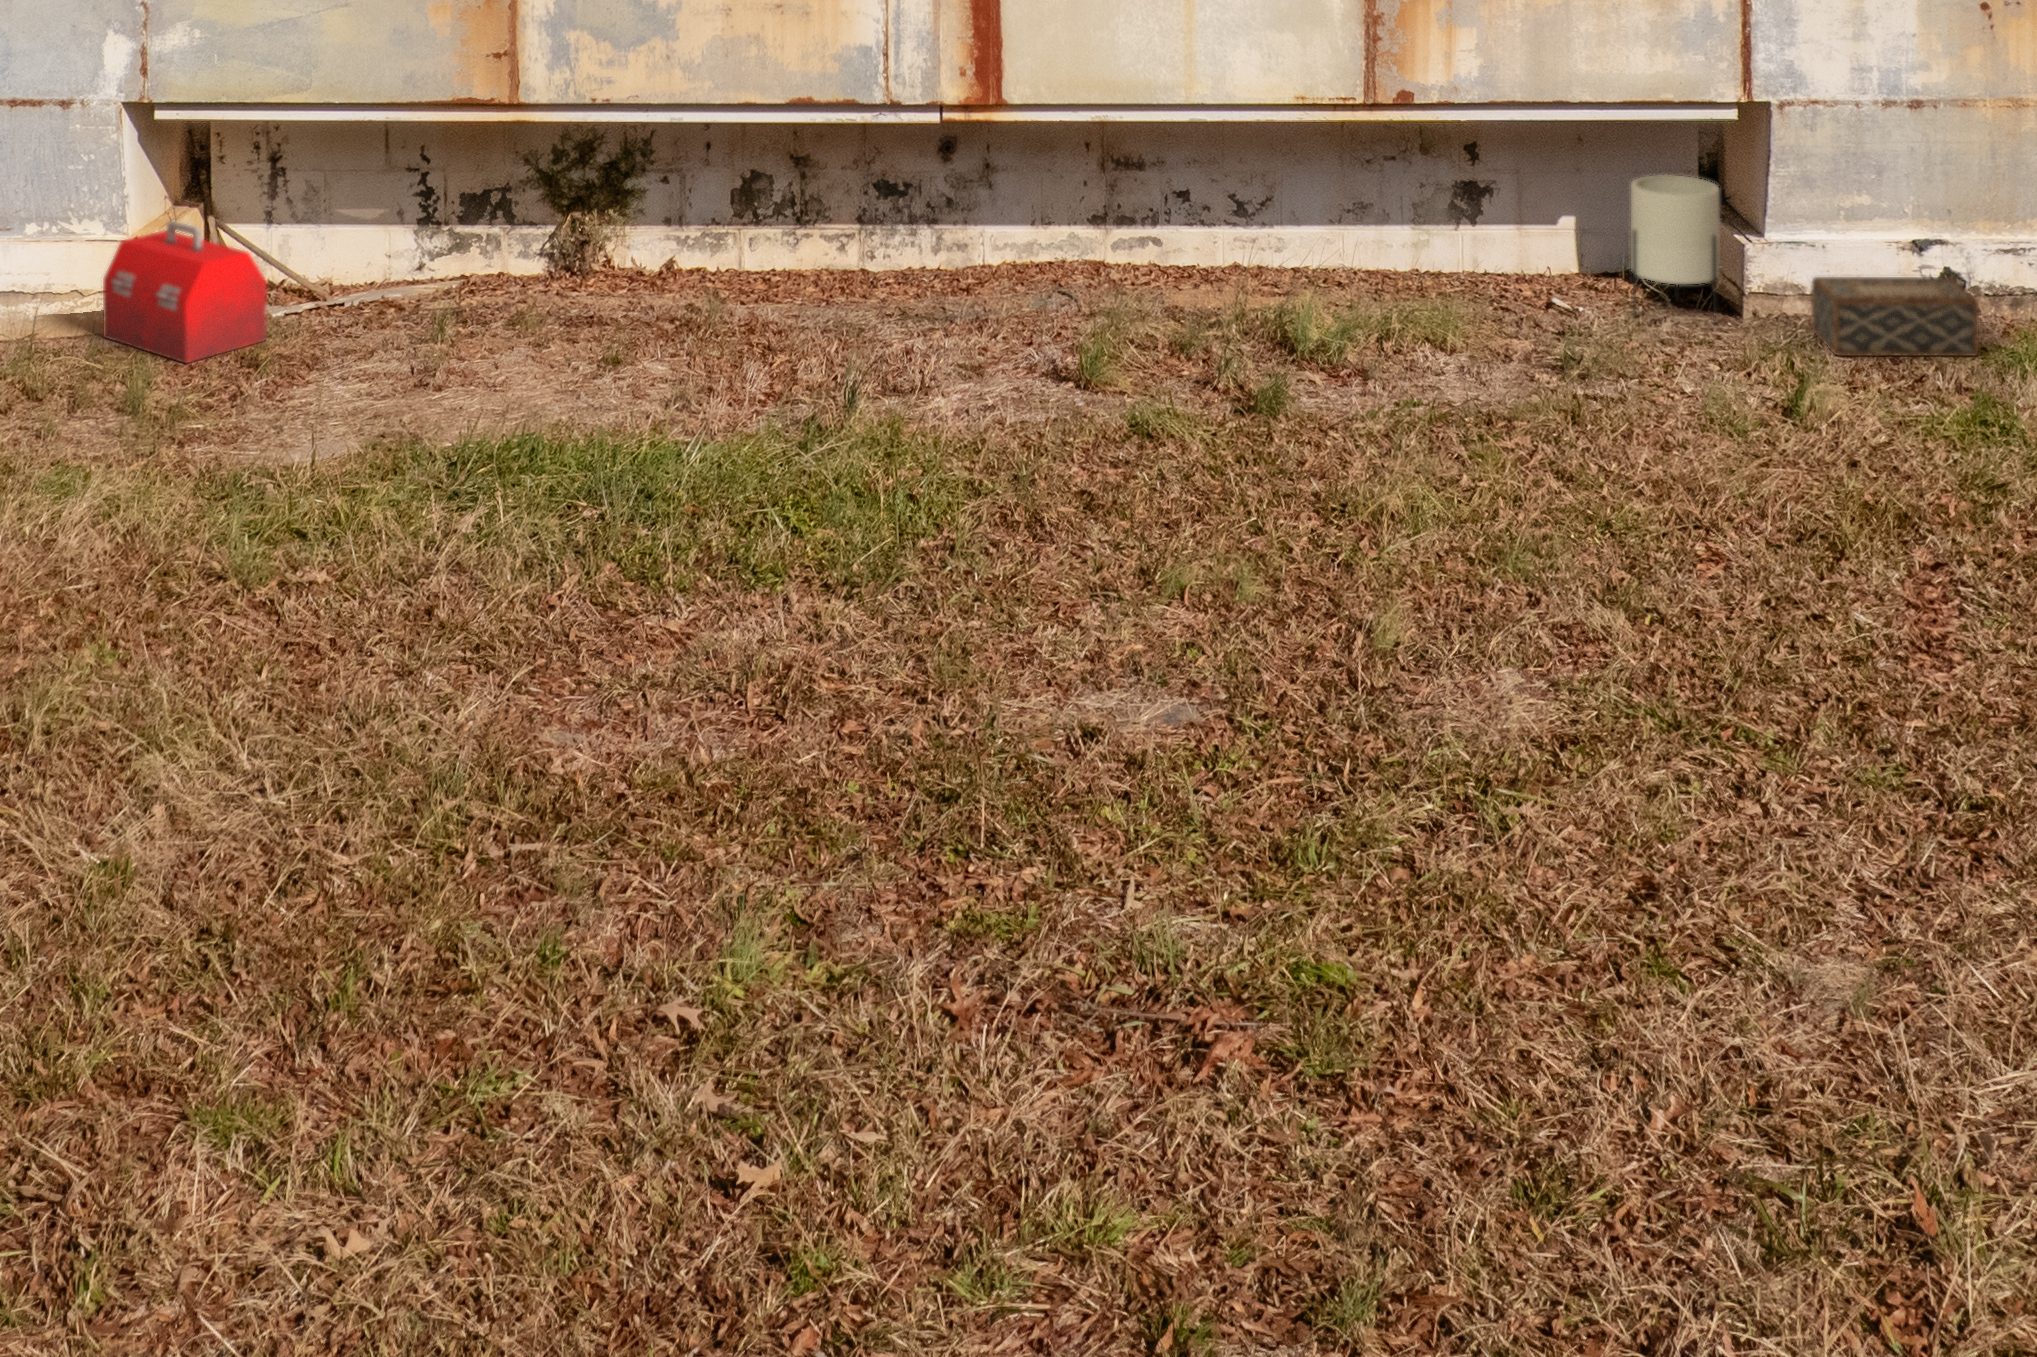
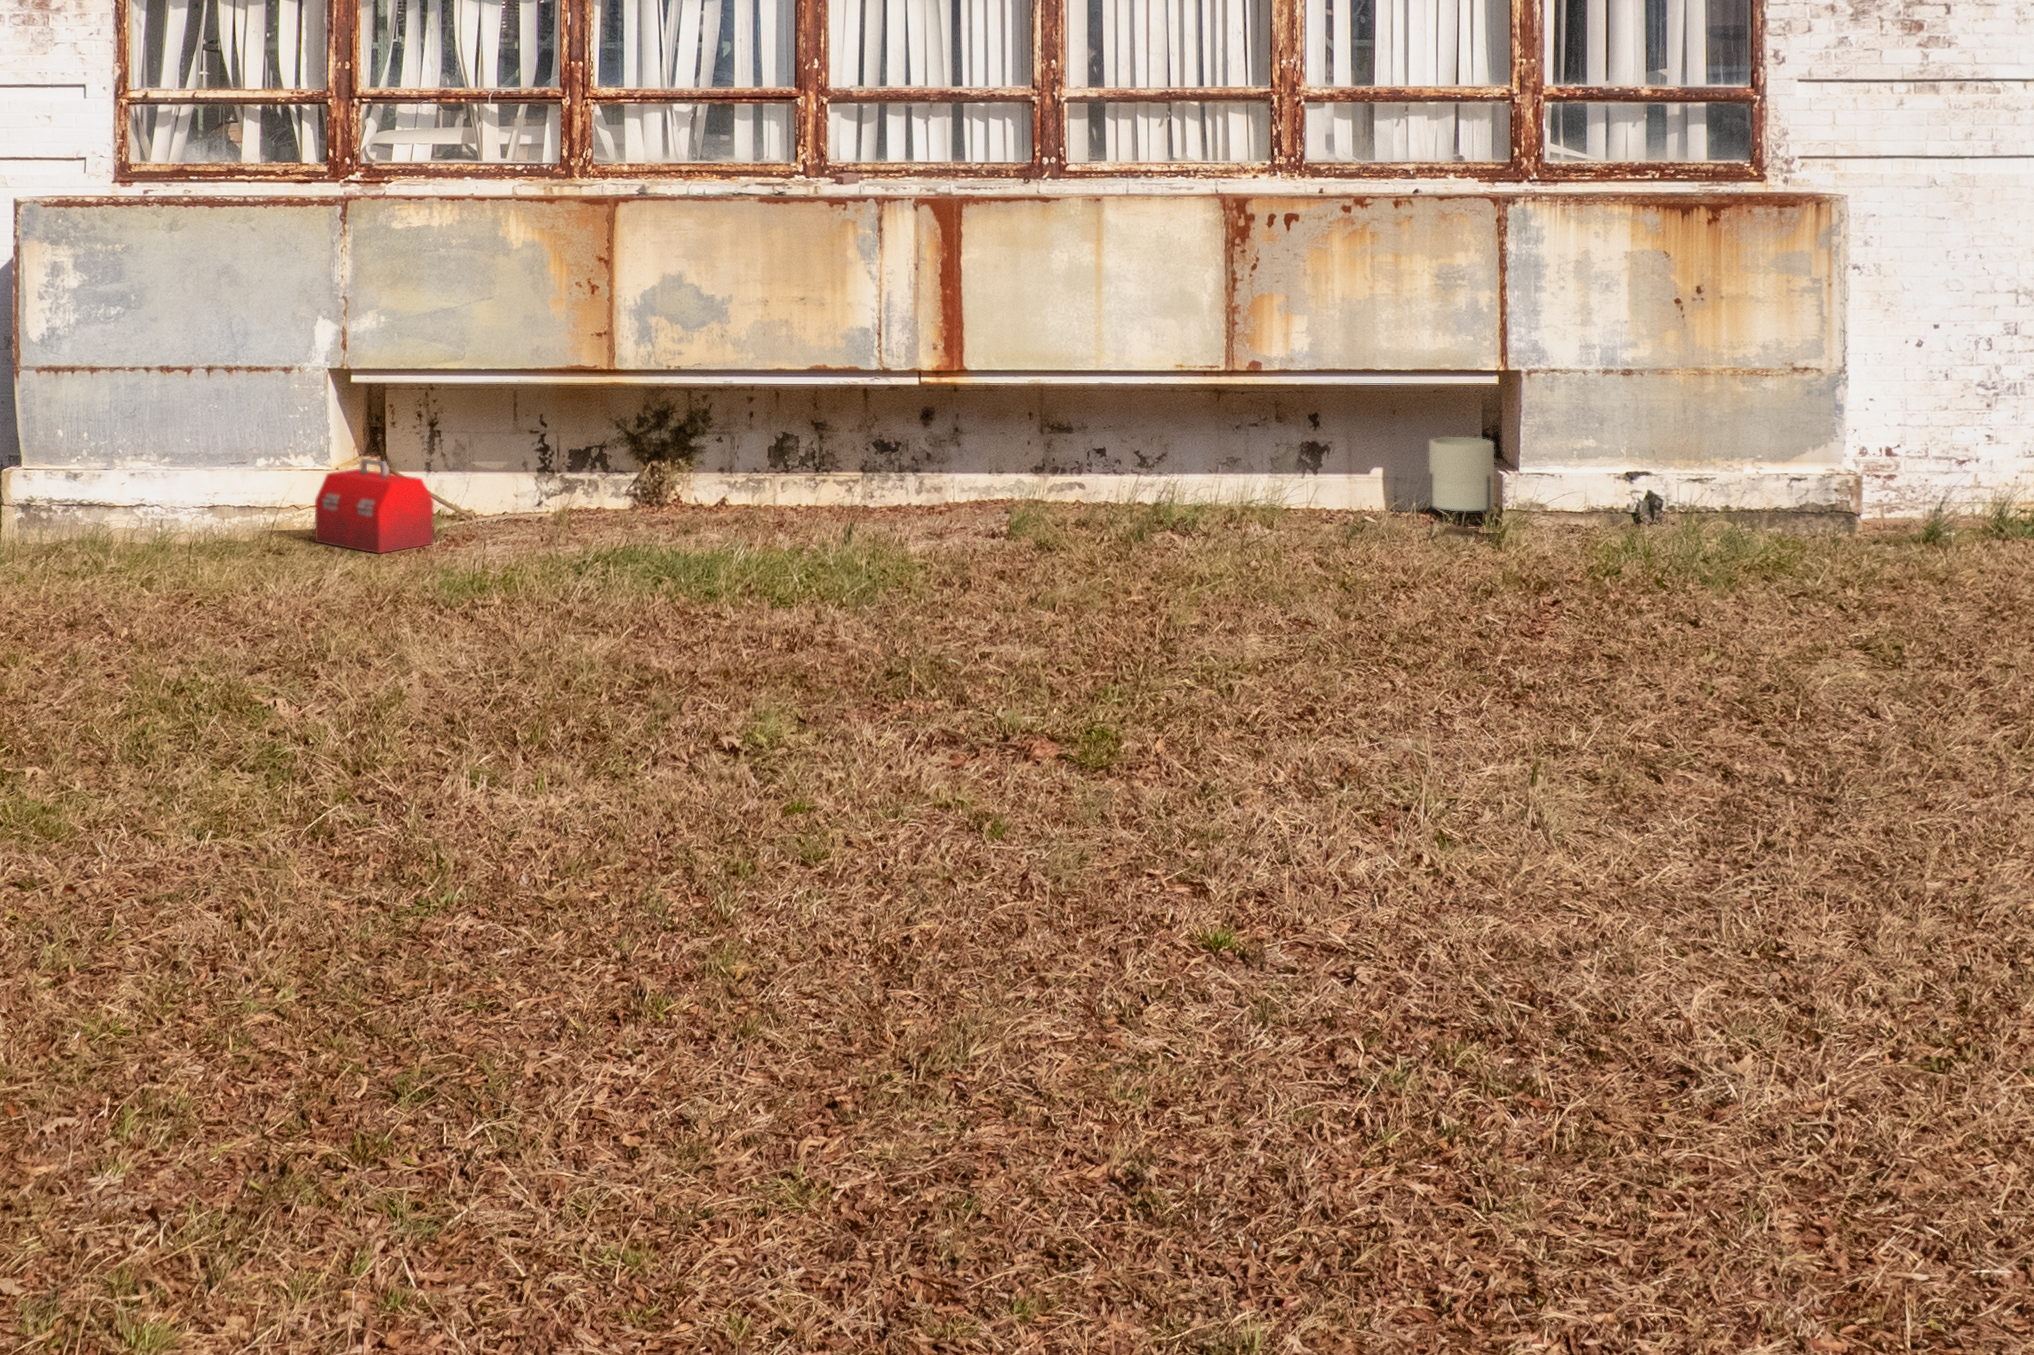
woven basket: present [1811,277,1979,356] -> none [1558,504,1675,556]

